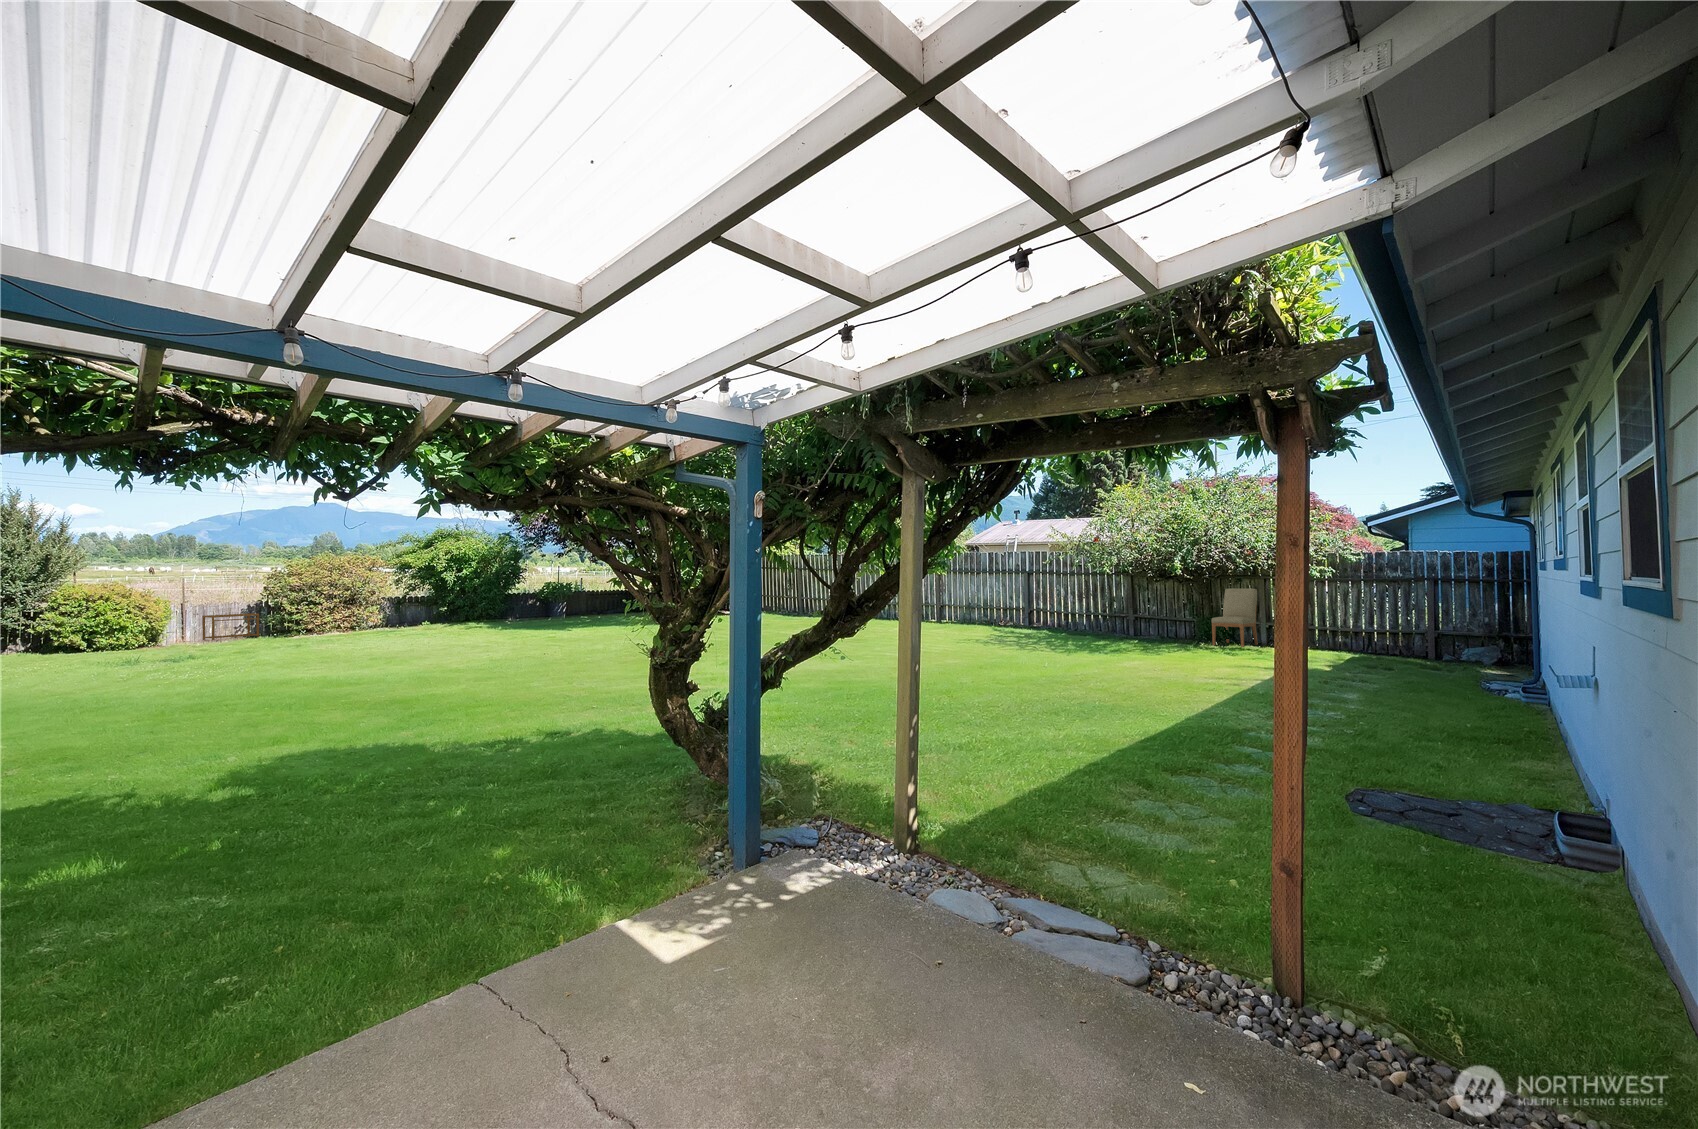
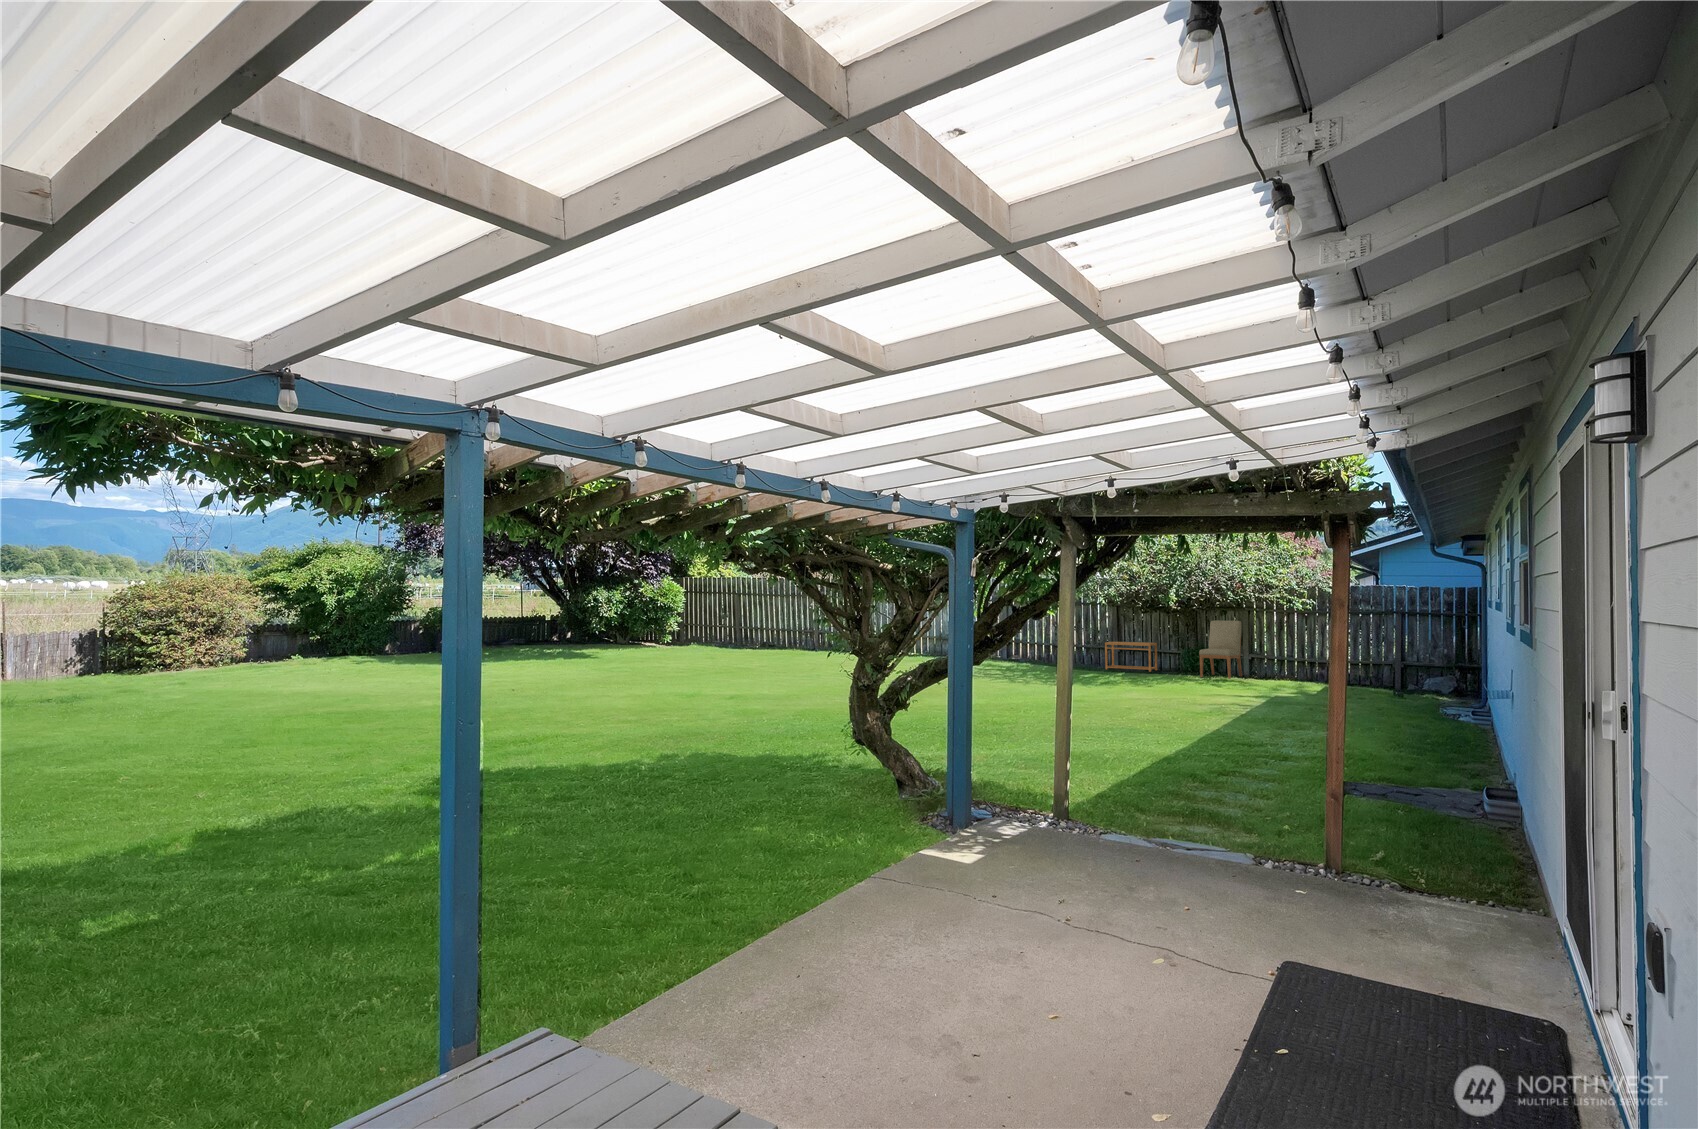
side table: present [202,613,259,640] -> present [1105,642,1157,672]

